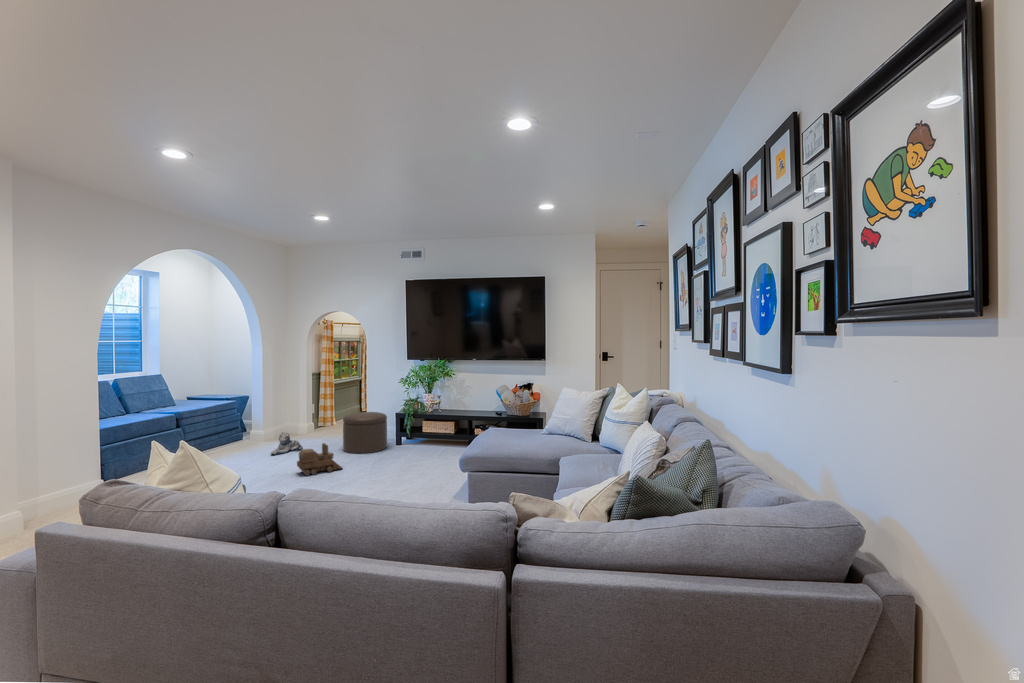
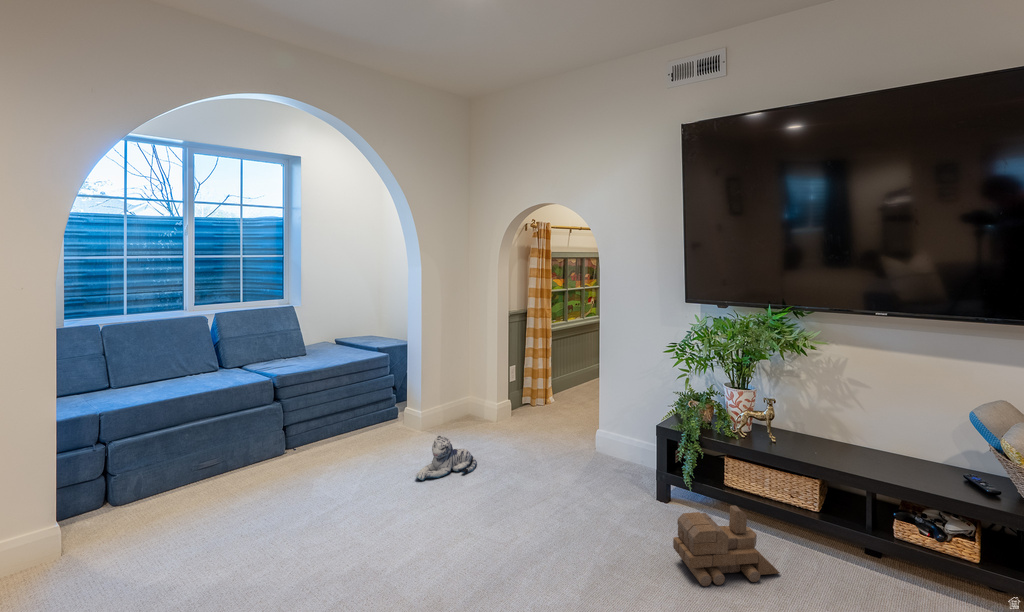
ottoman: present [343,412,387,453] -> none [546,411,639,514]
toy train: present [297,443,342,476] -> present [673,505,780,586]

